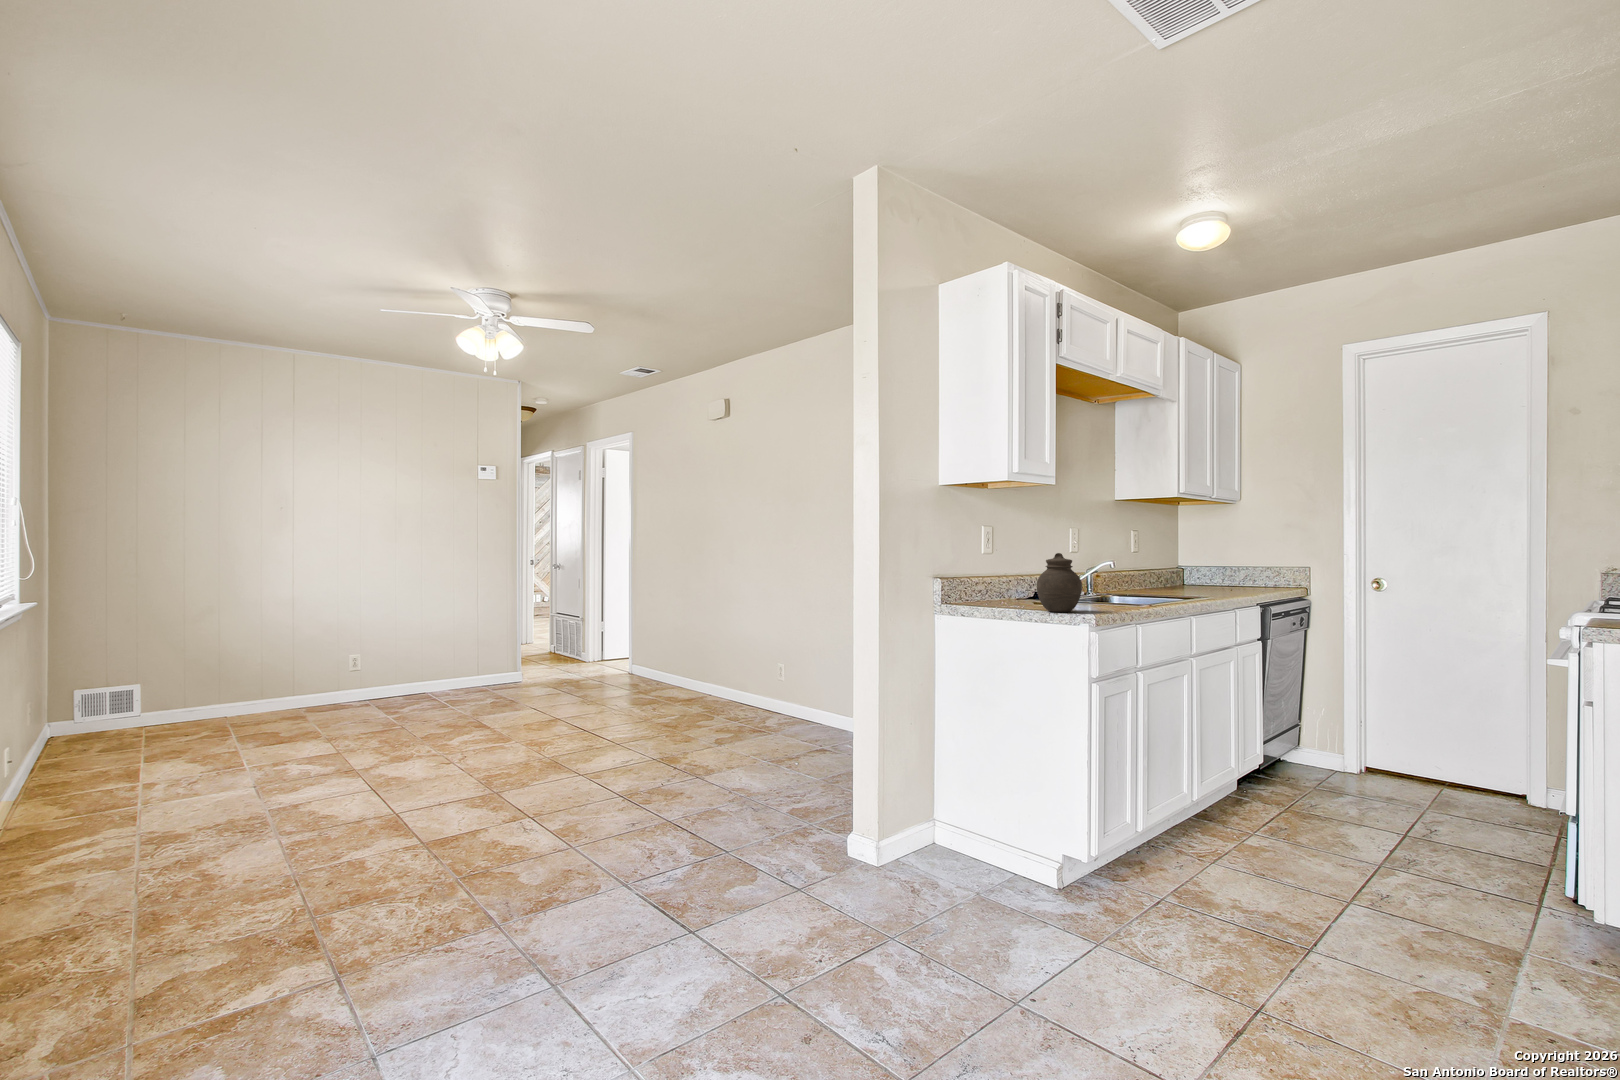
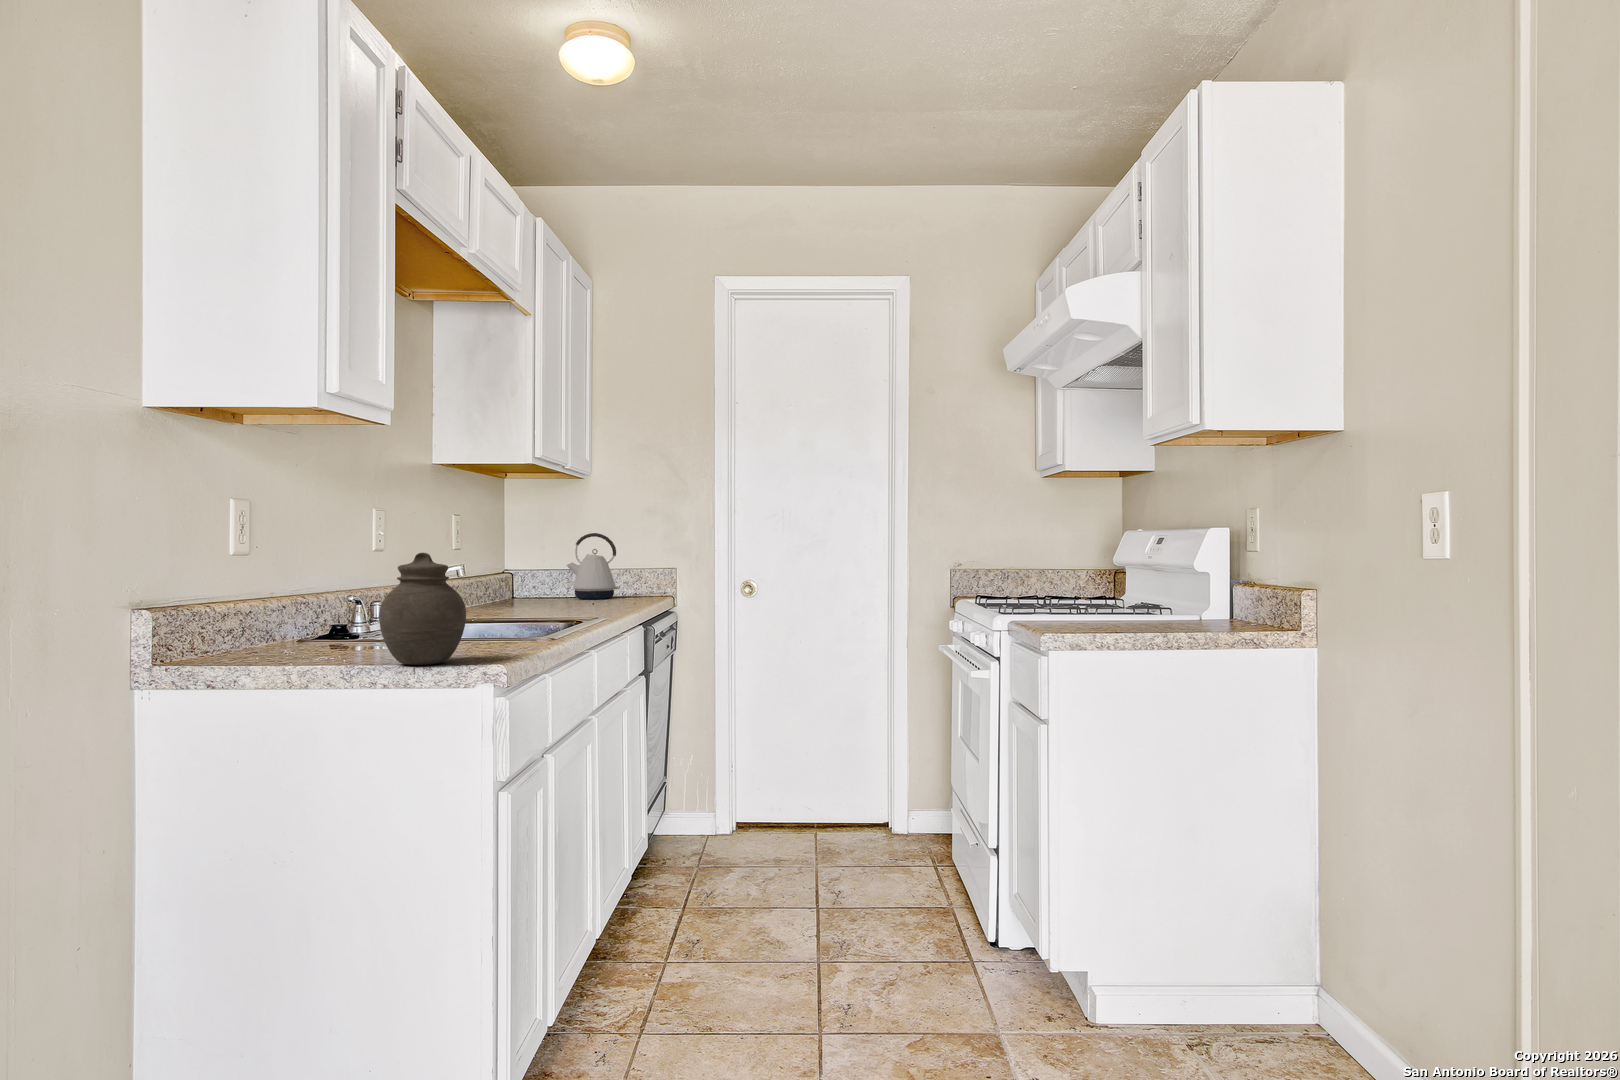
kettle: none [1220,540,1262,588] -> present [567,533,619,599]

